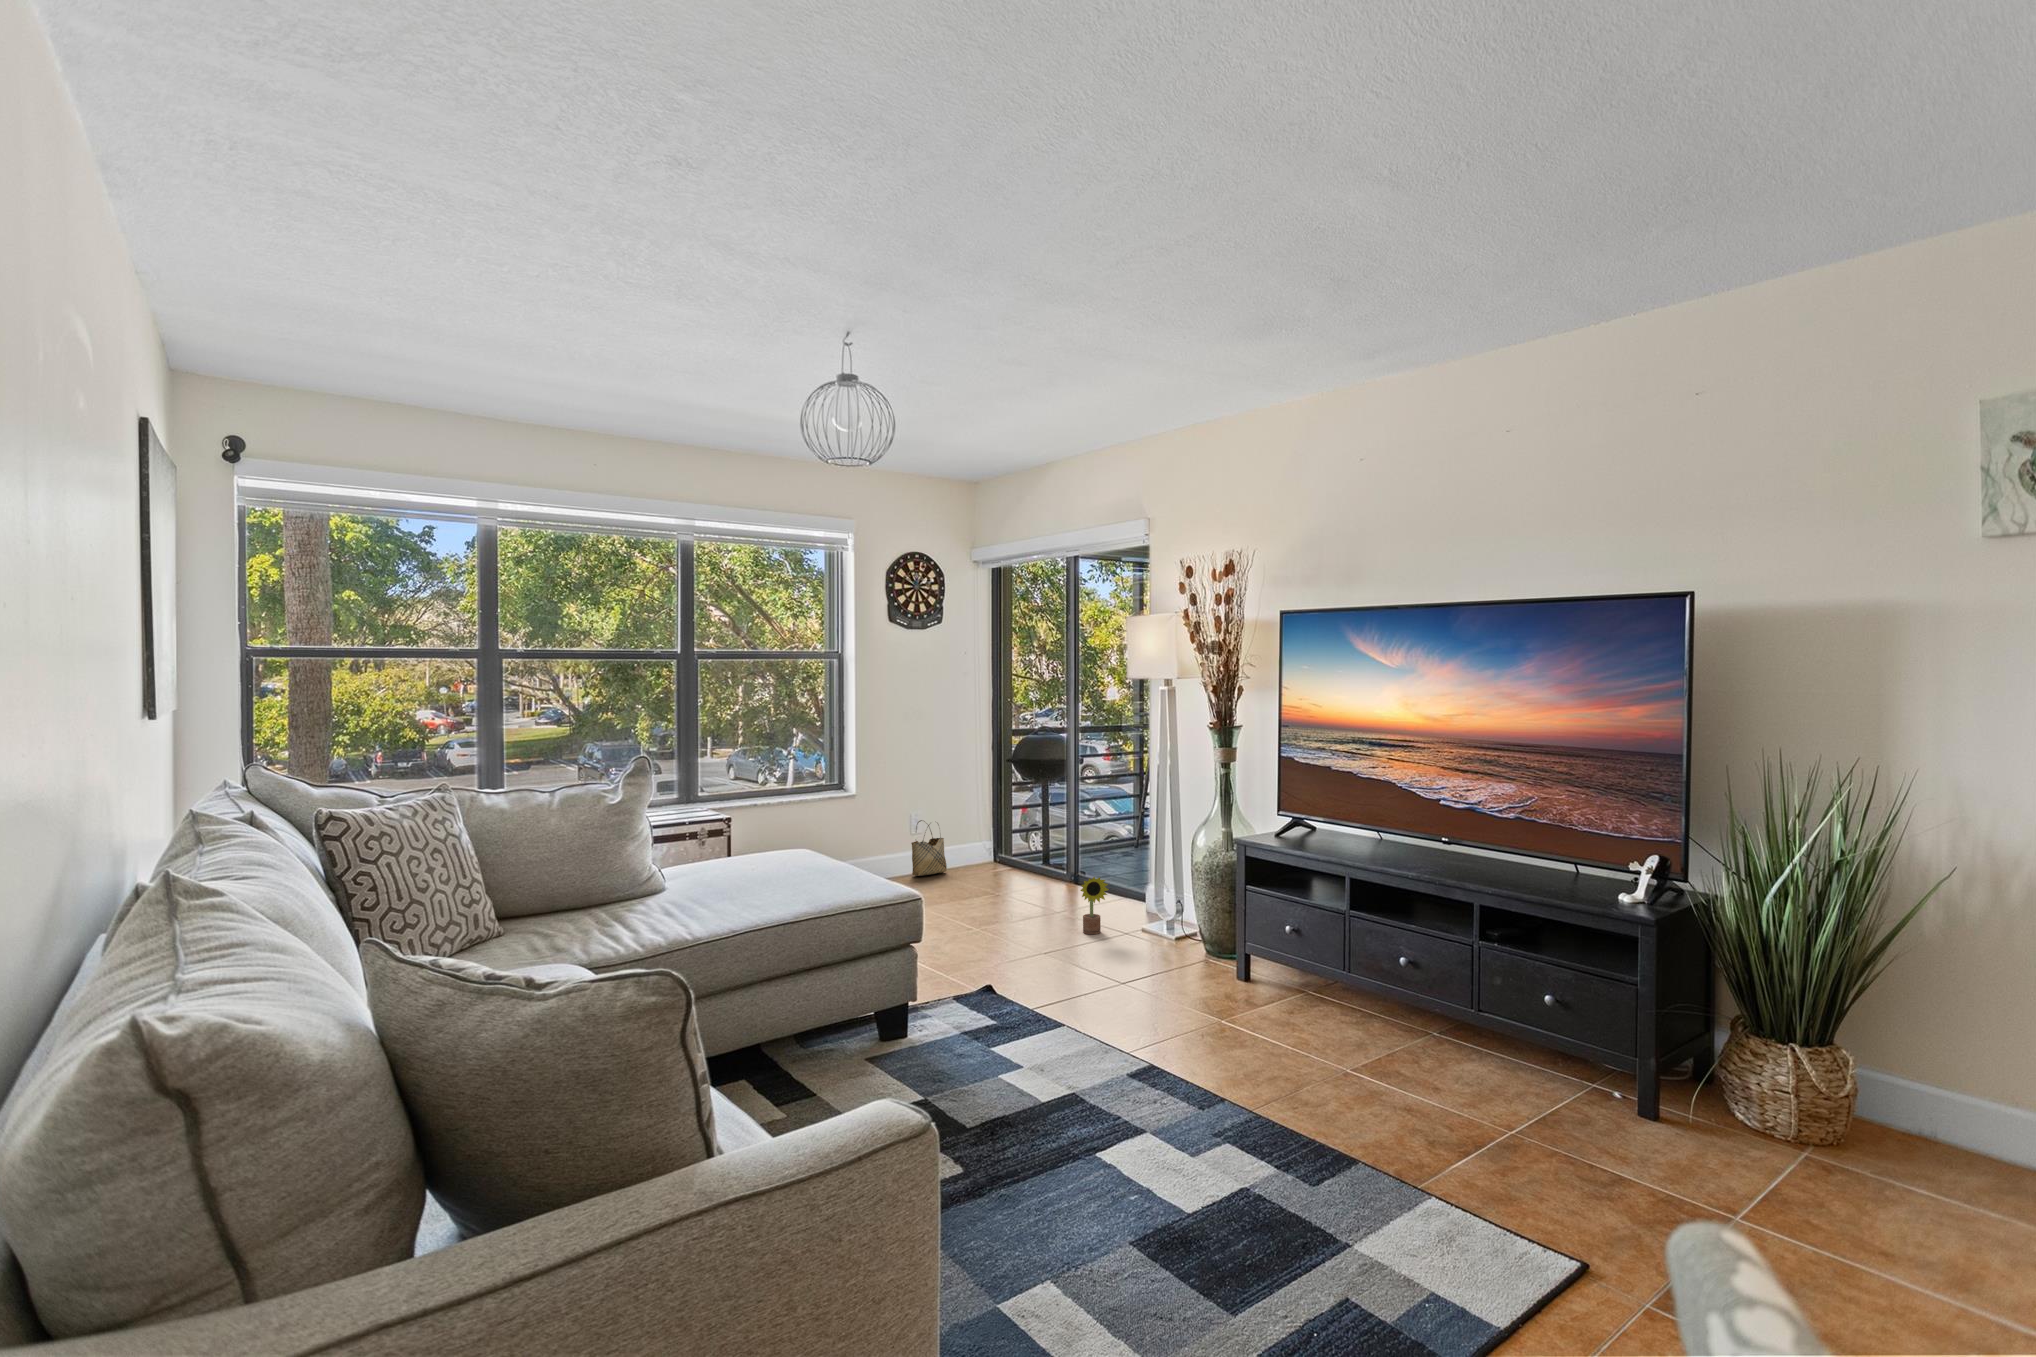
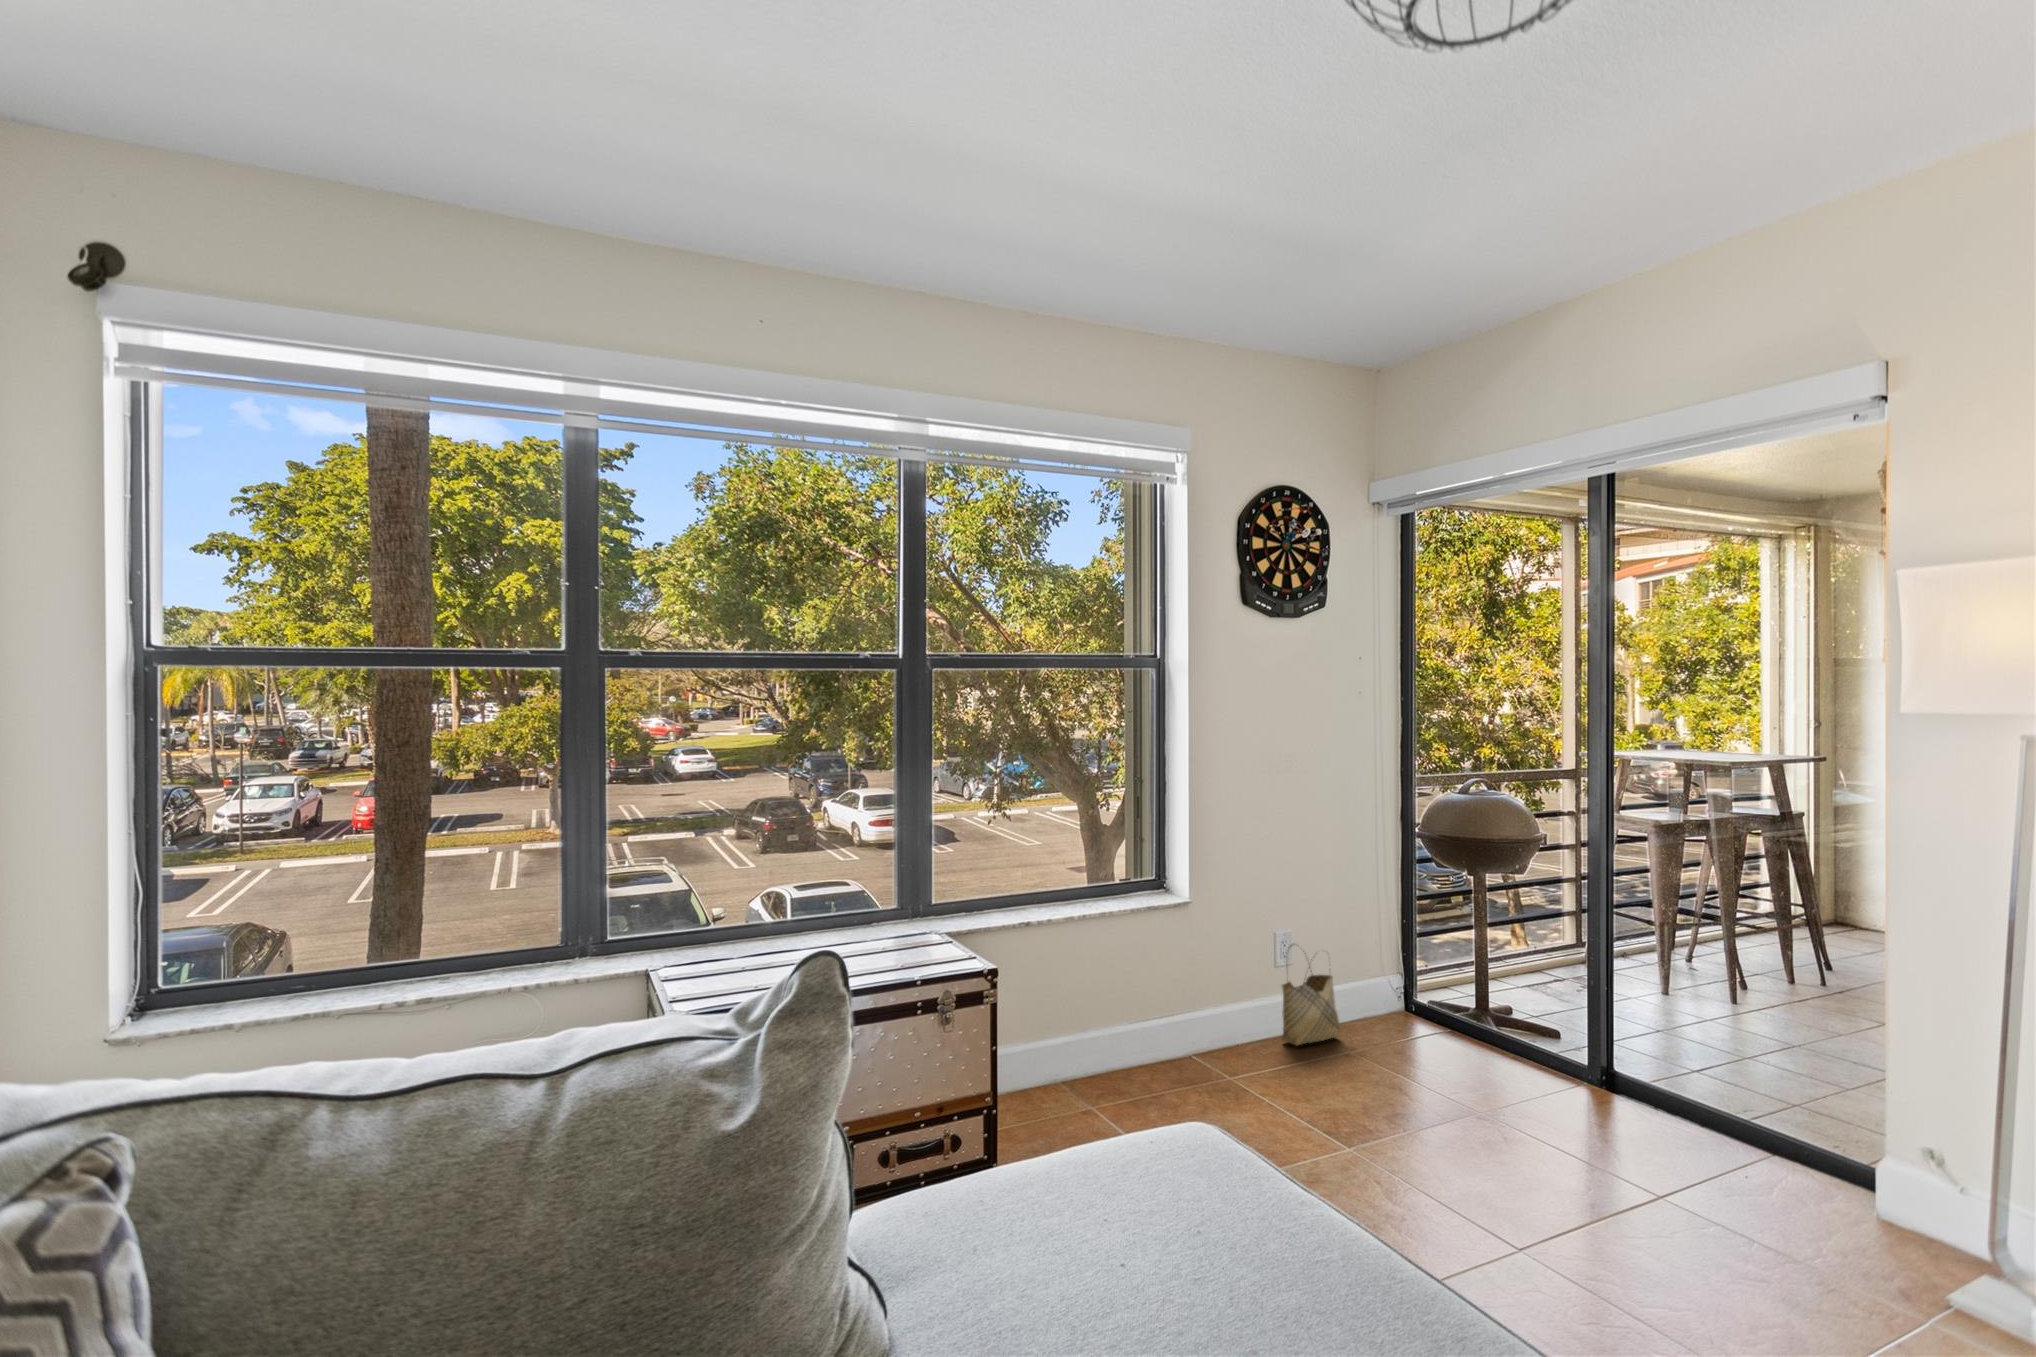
decorative plant: present [1080,877,1109,934] -> none [1815,1178,1911,1313]

